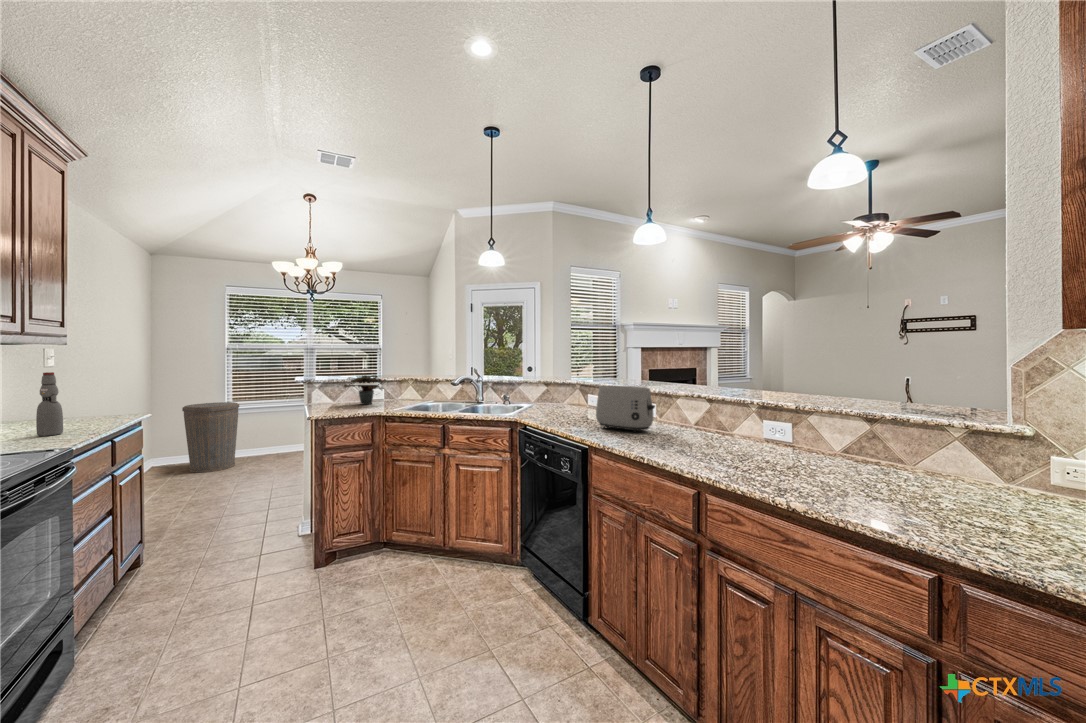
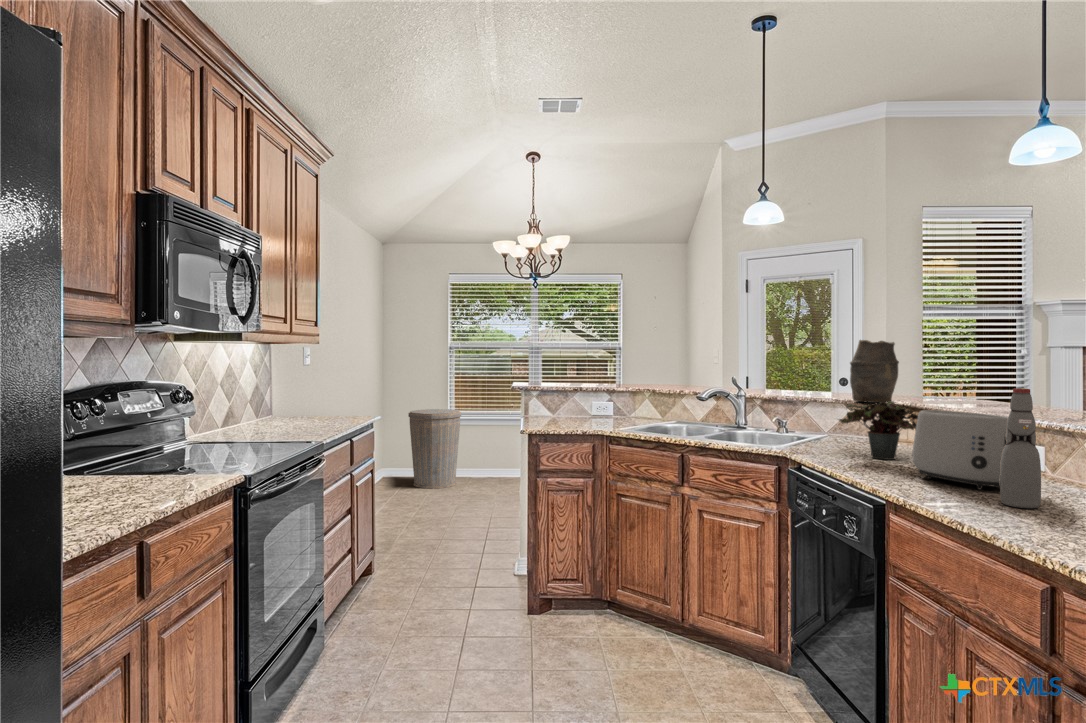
vase: none [547,343,574,382] -> present [850,340,899,403]
bottle: present [36,372,63,436] -> present [1000,388,1041,508]
potted plant: present [344,375,388,404] -> present [839,401,918,460]

